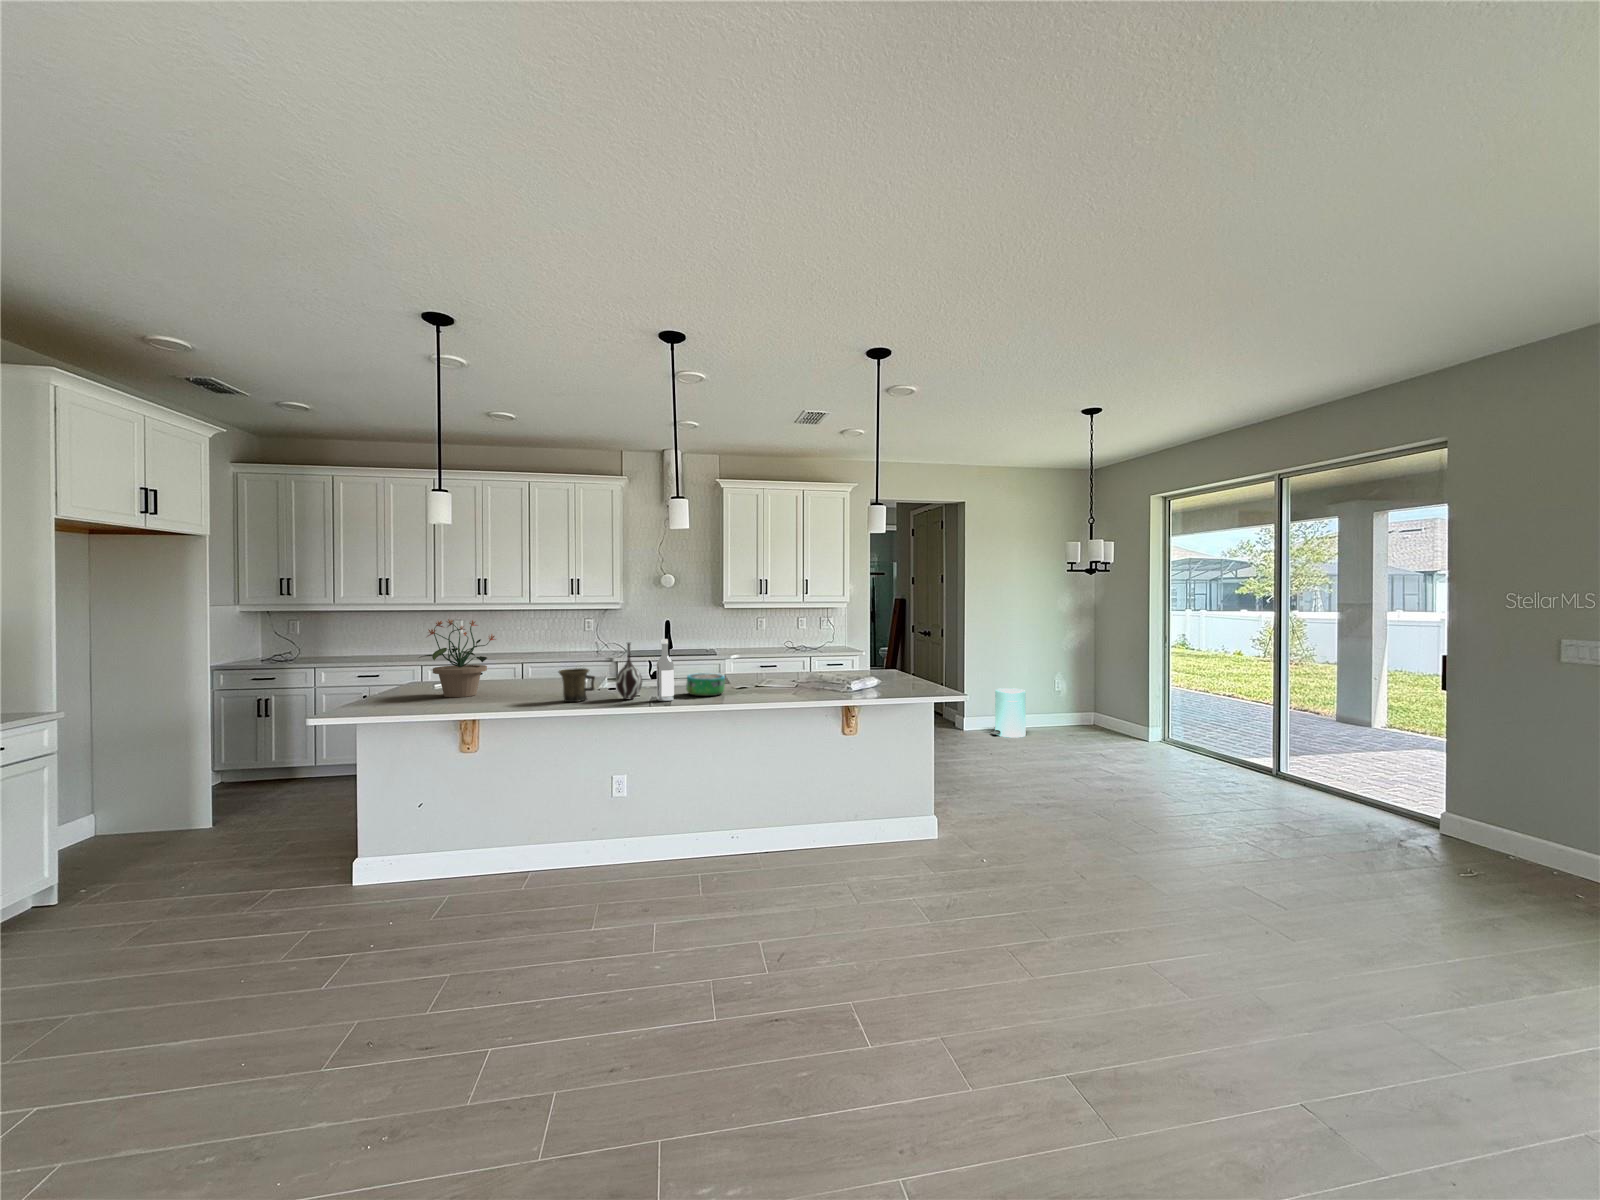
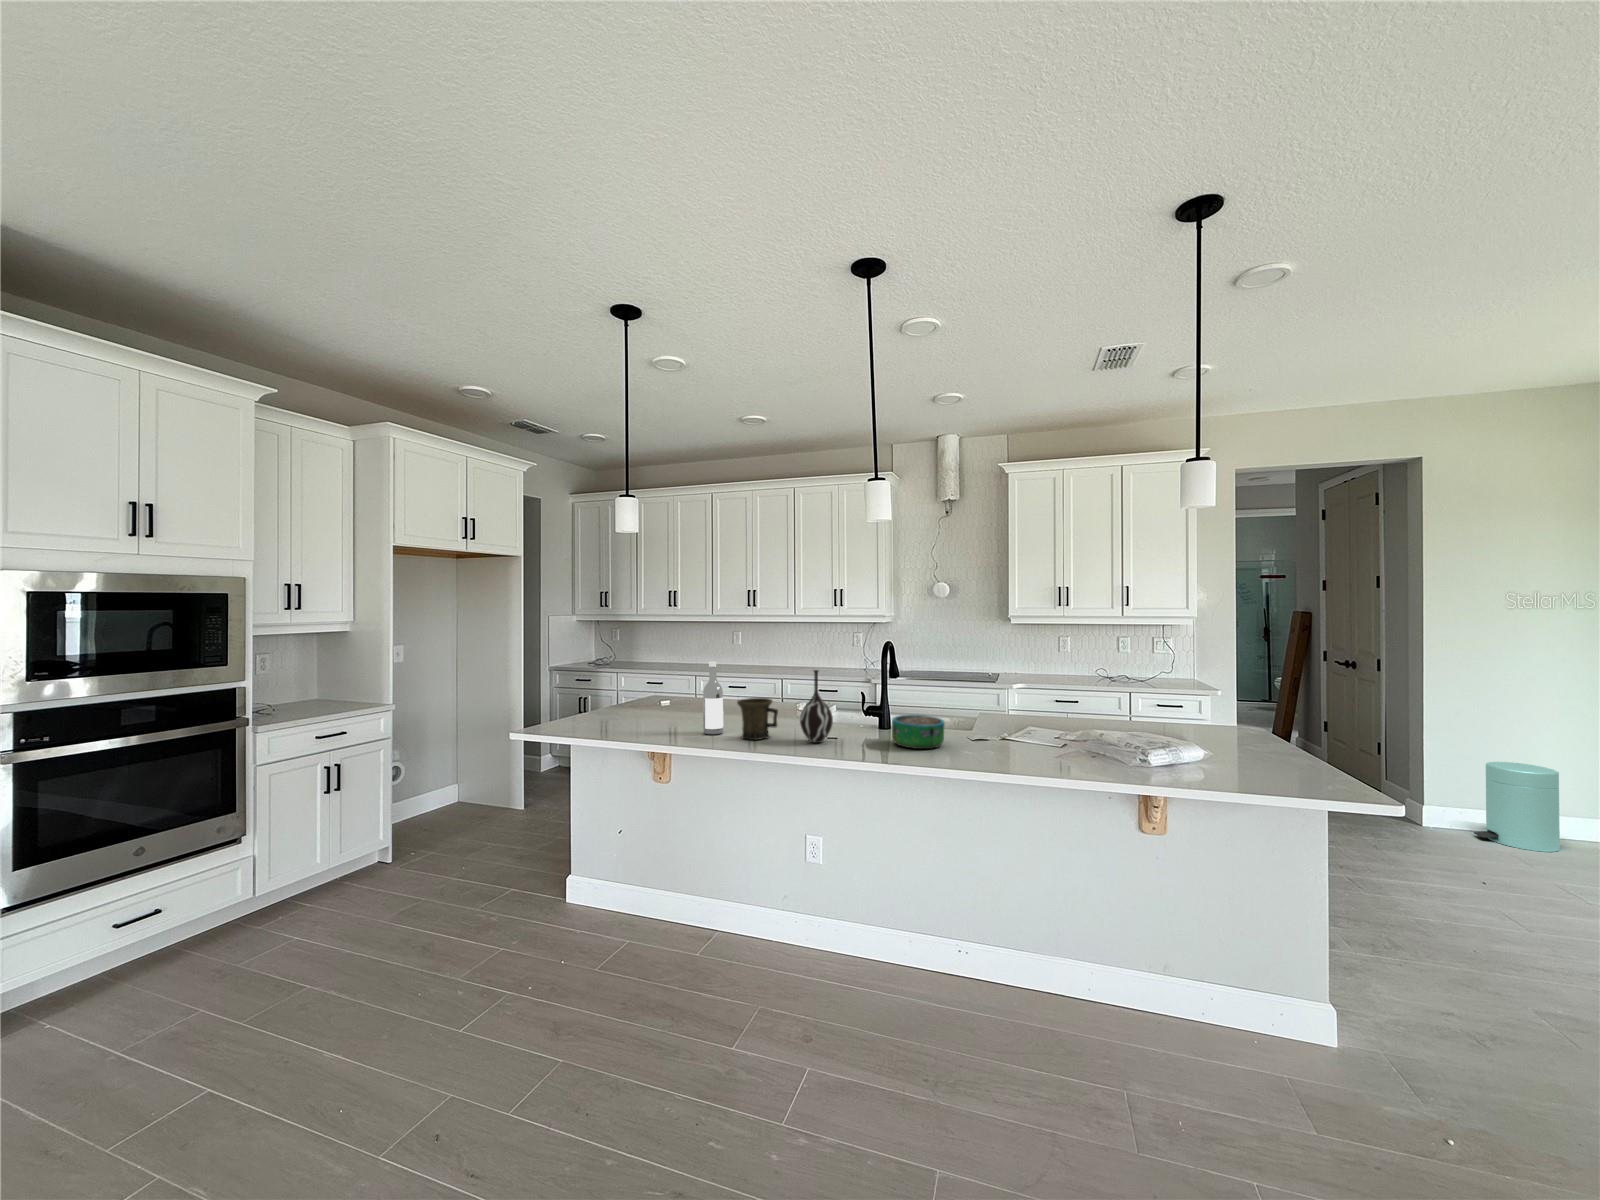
potted plant: present [419,619,496,697] -> none [627,633,701,719]
wine bottle: present [657,639,674,701] -> present [703,661,723,735]

